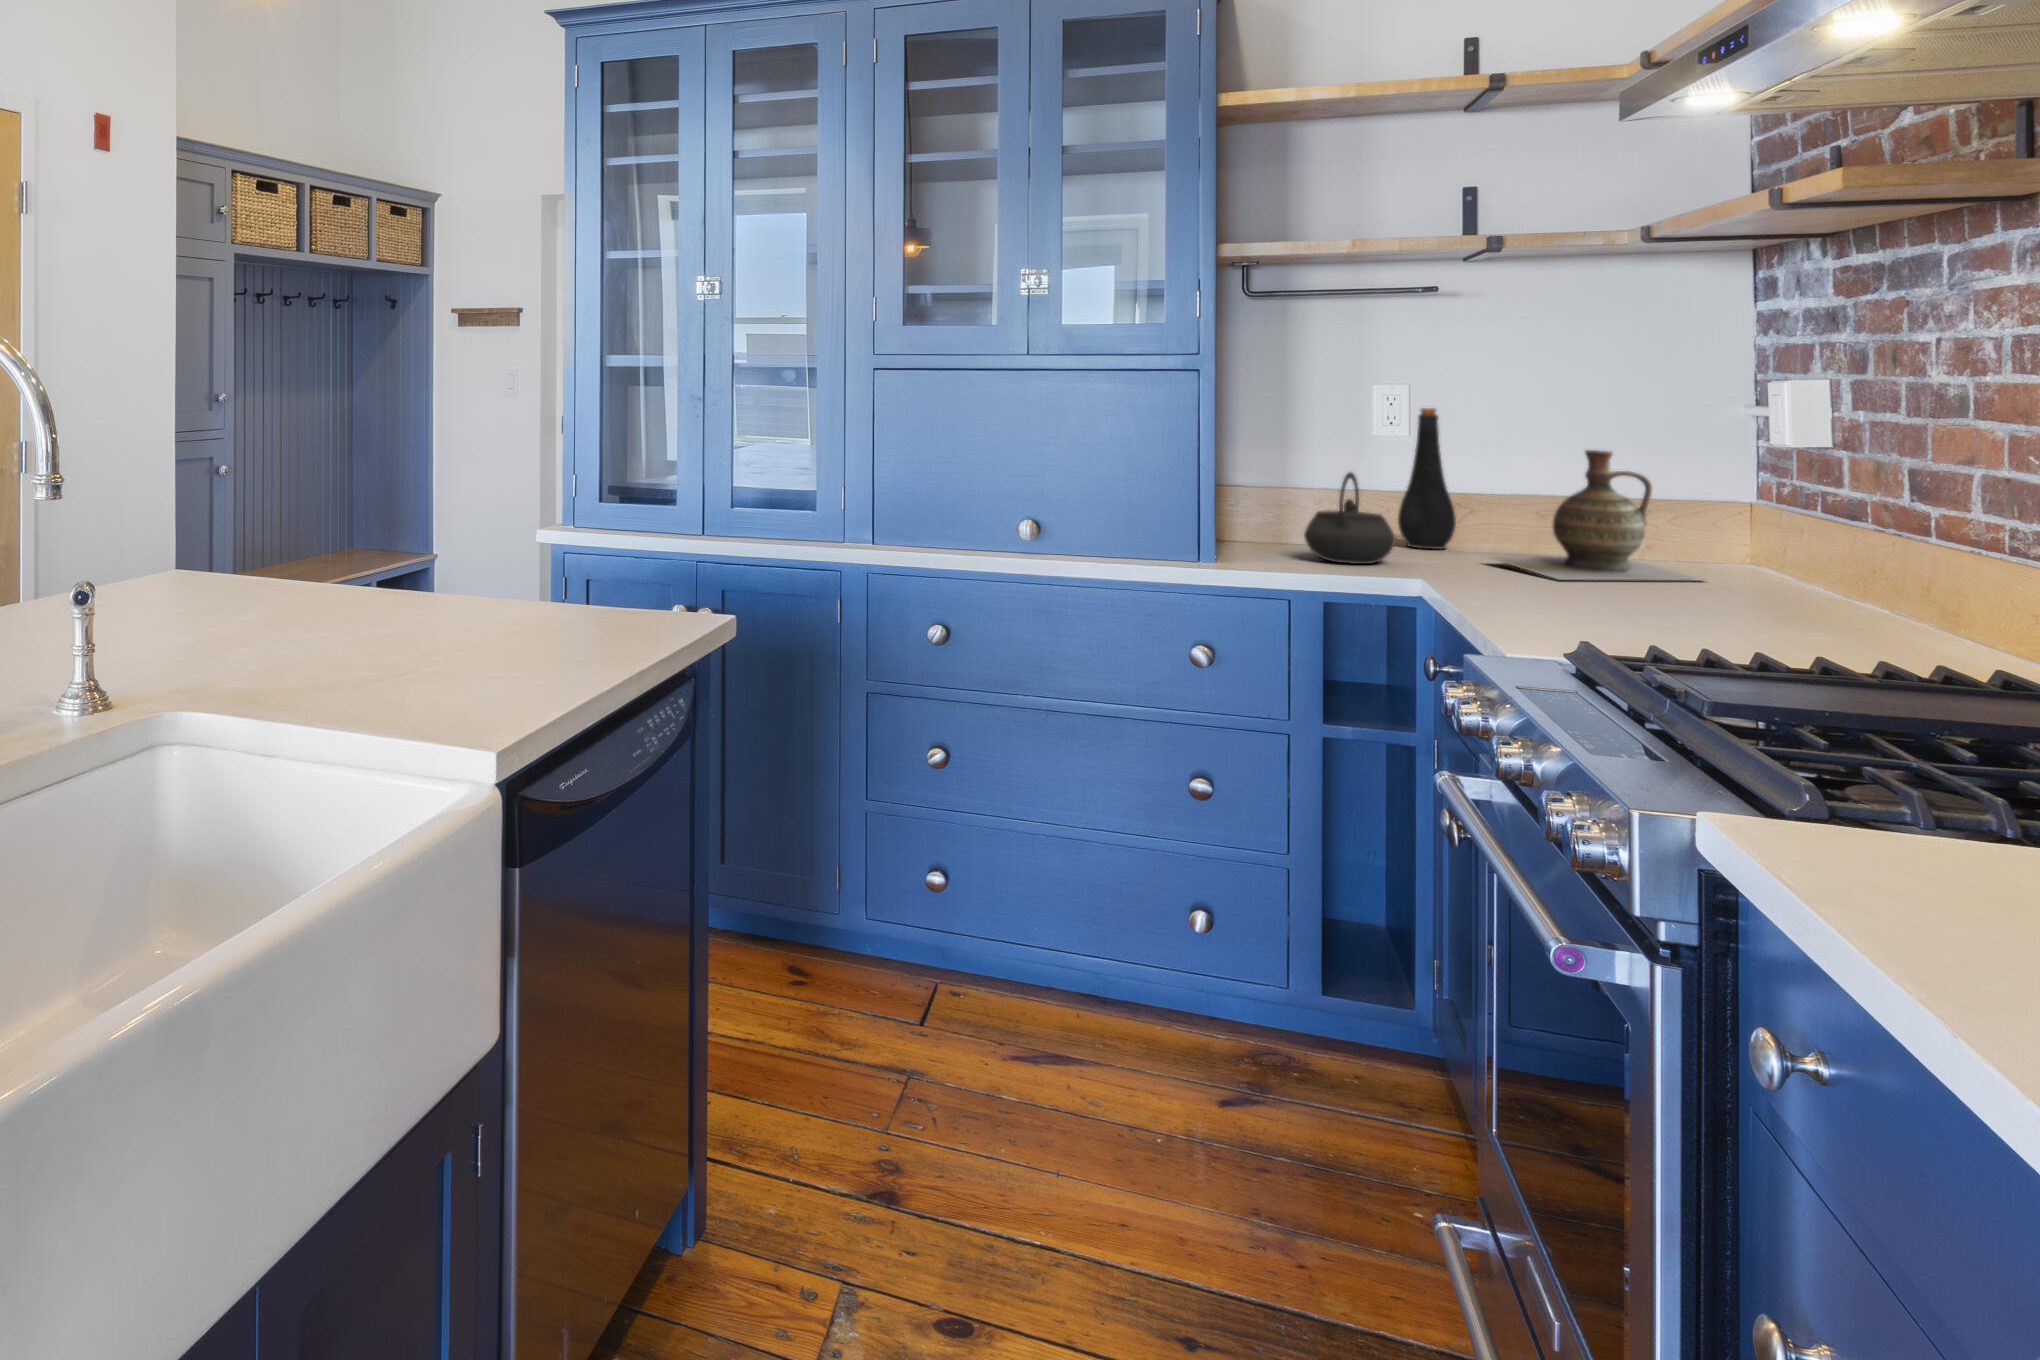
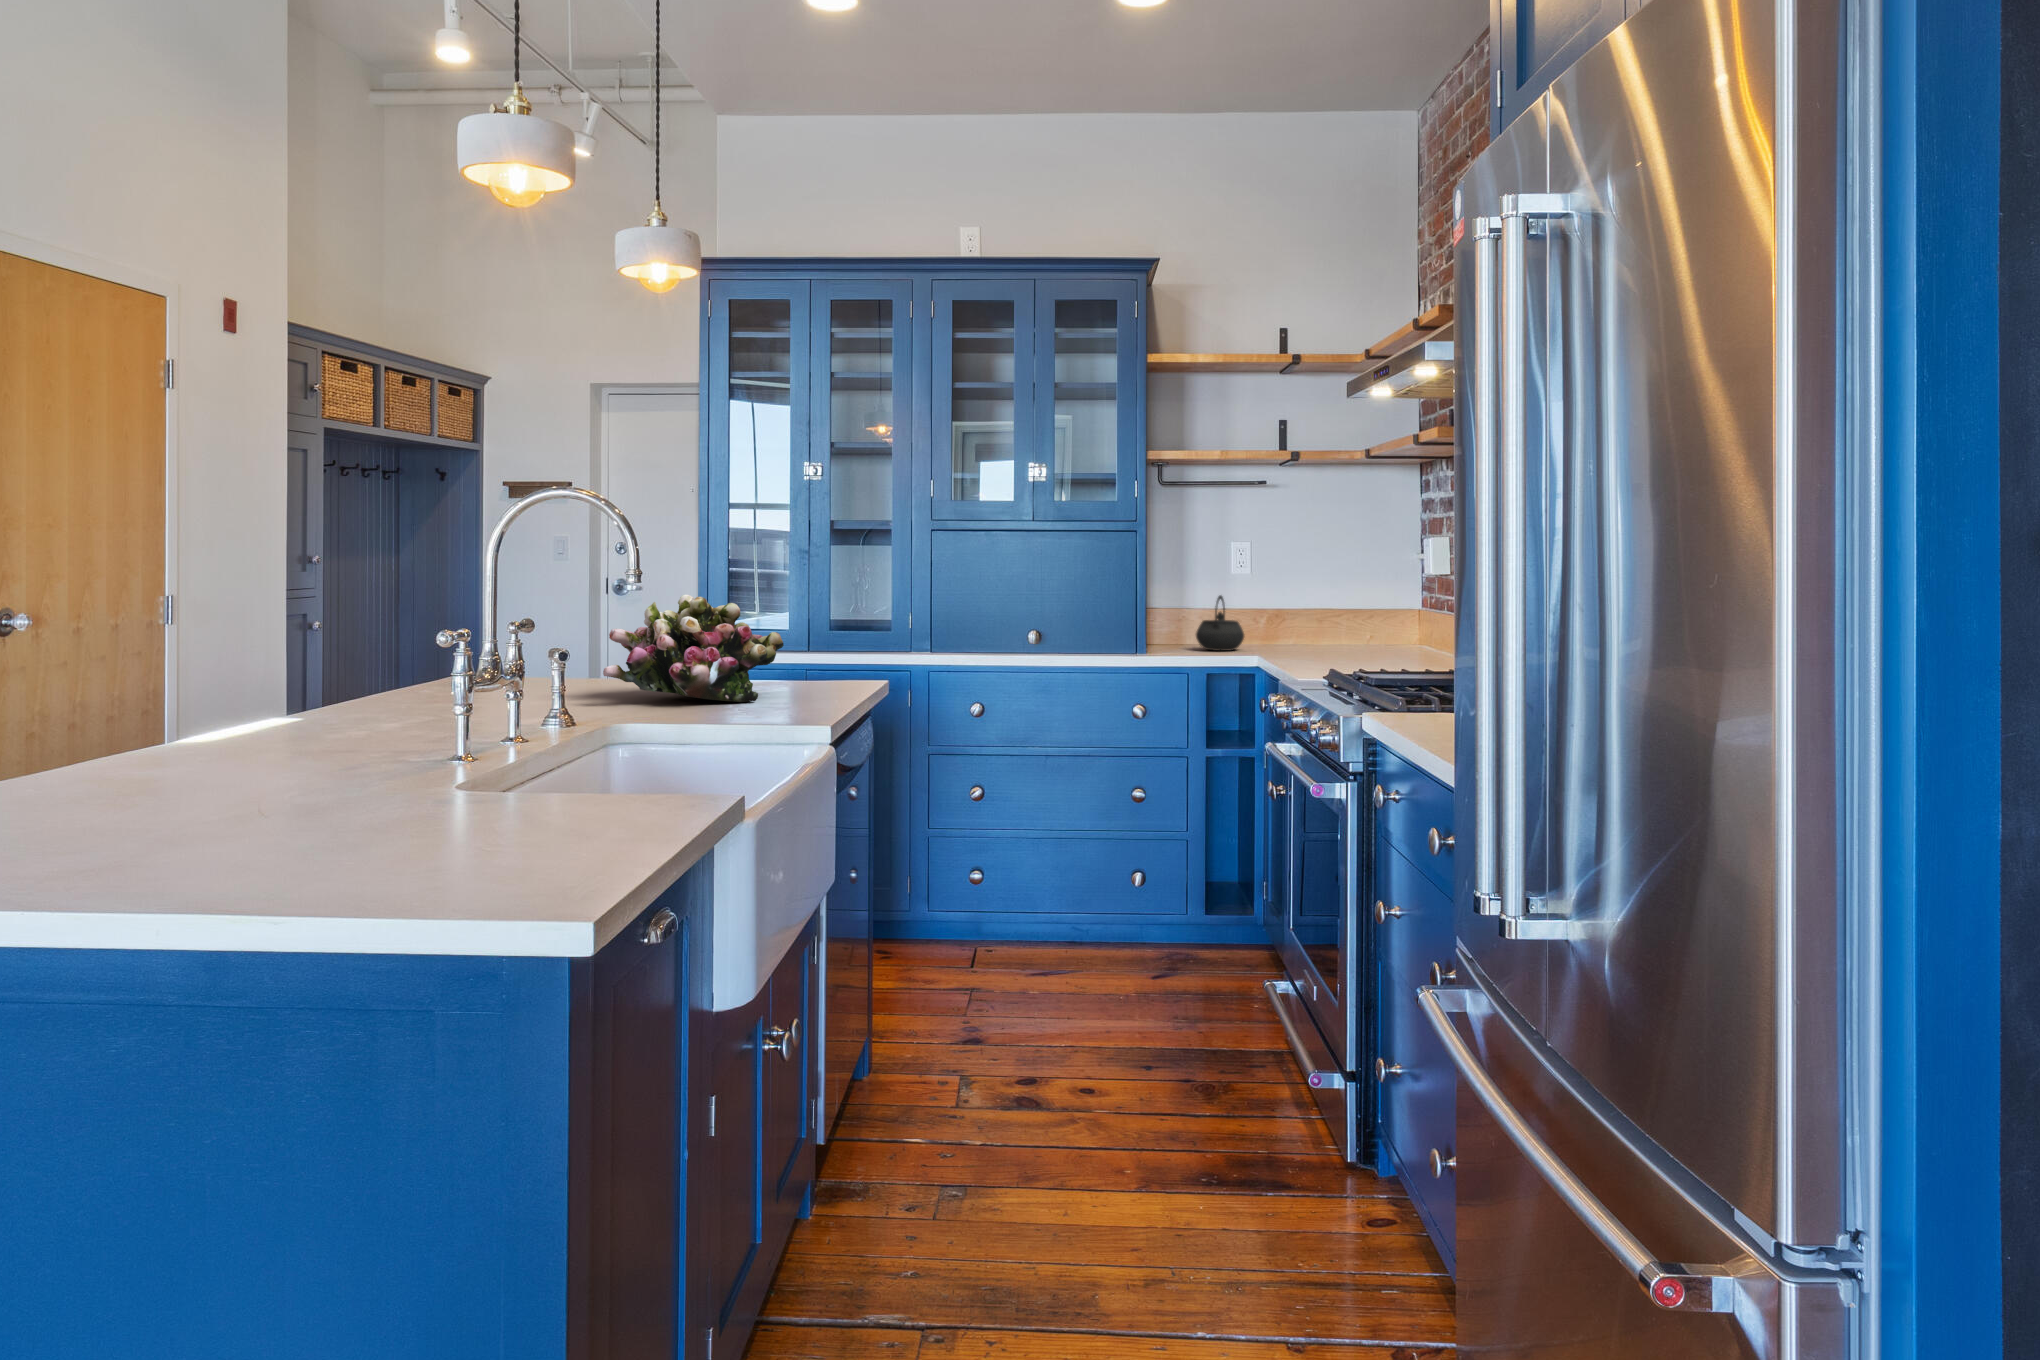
bottle: present [1398,408,1456,549] -> none [1246,557,1276,644]
ceramic jug: present [1491,450,1703,581] -> none [1289,579,1395,652]
flower arrangement: none [214,481,504,669] -> present [603,595,784,702]

